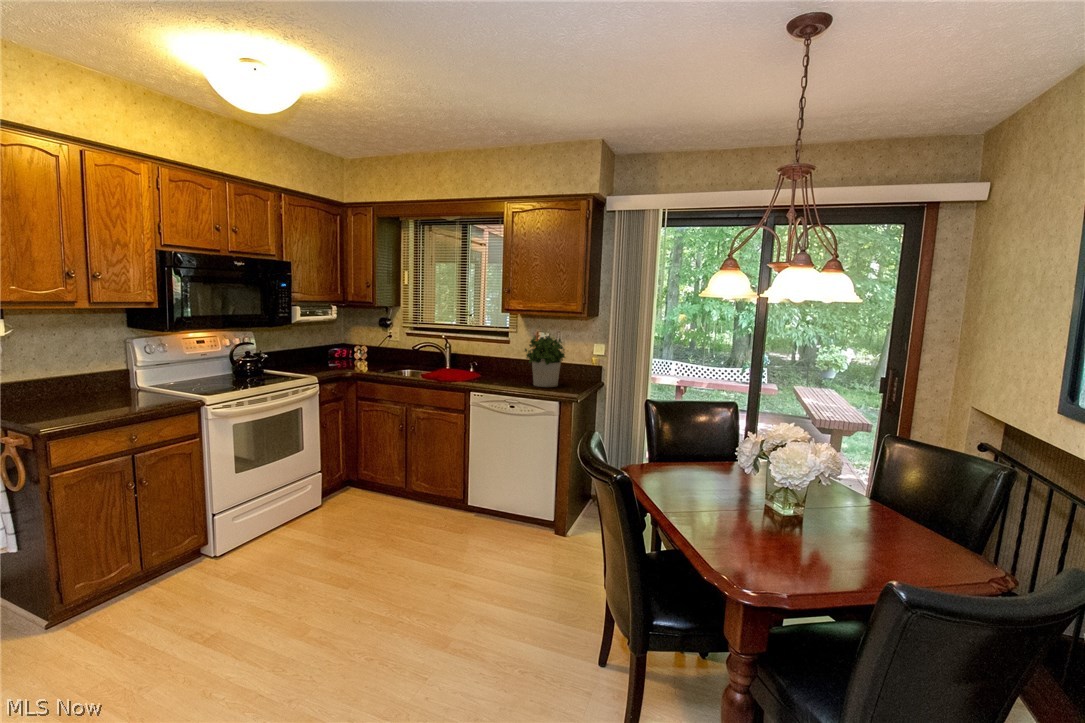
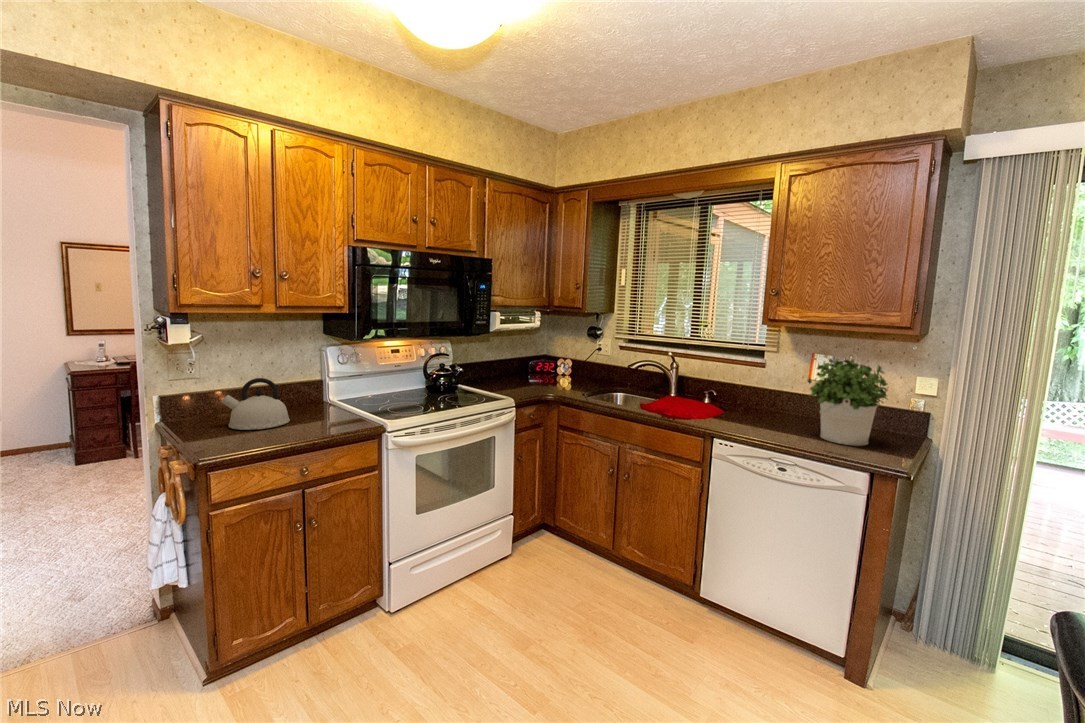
kettle: none [33,366,107,410] -> present [221,378,290,430]

